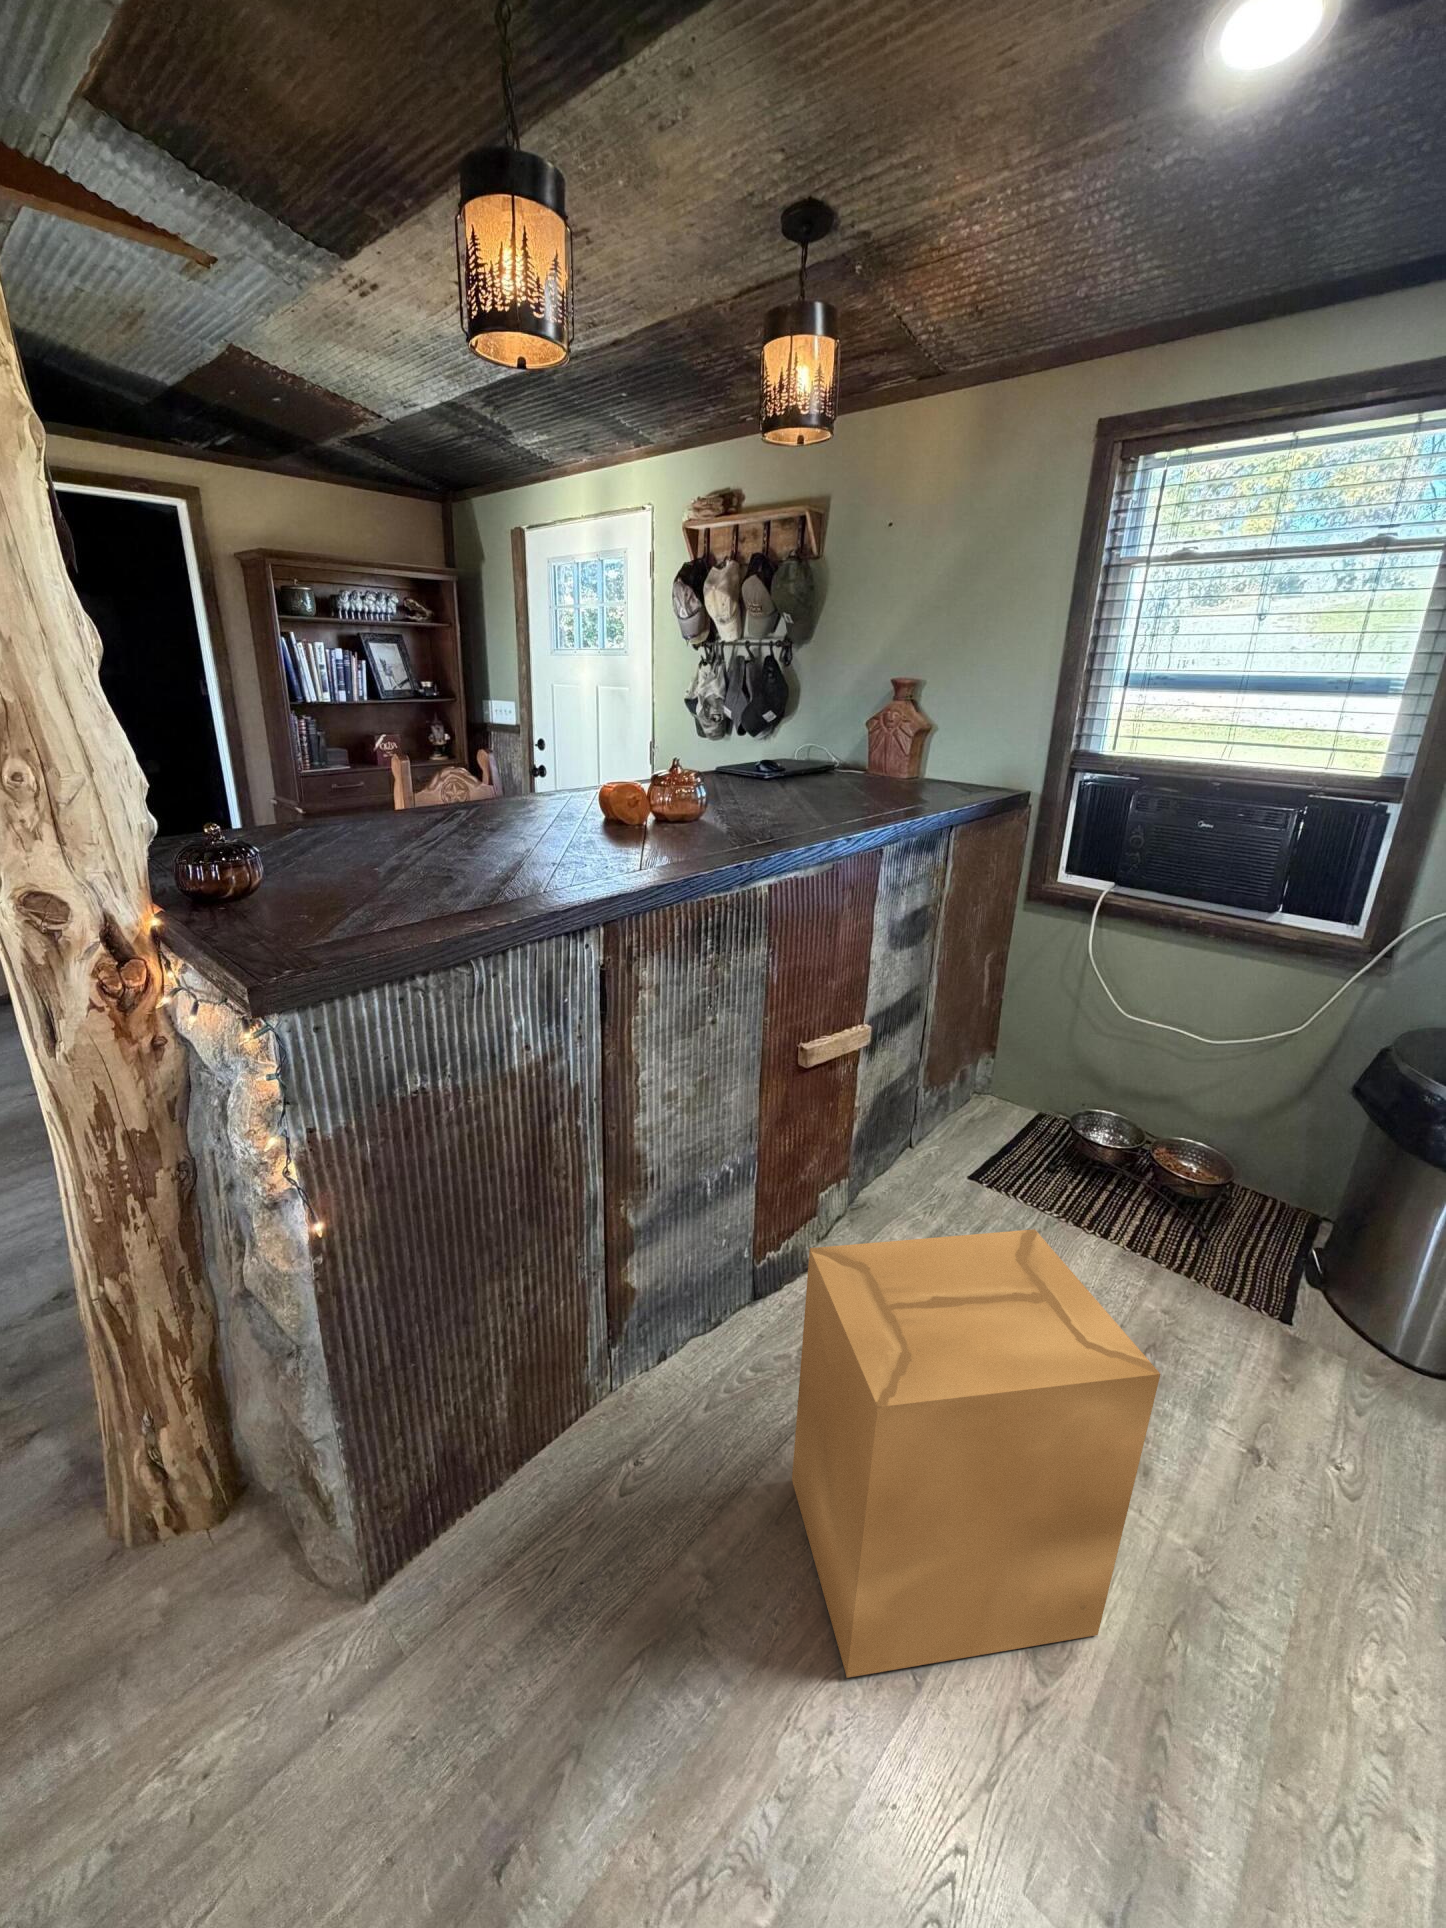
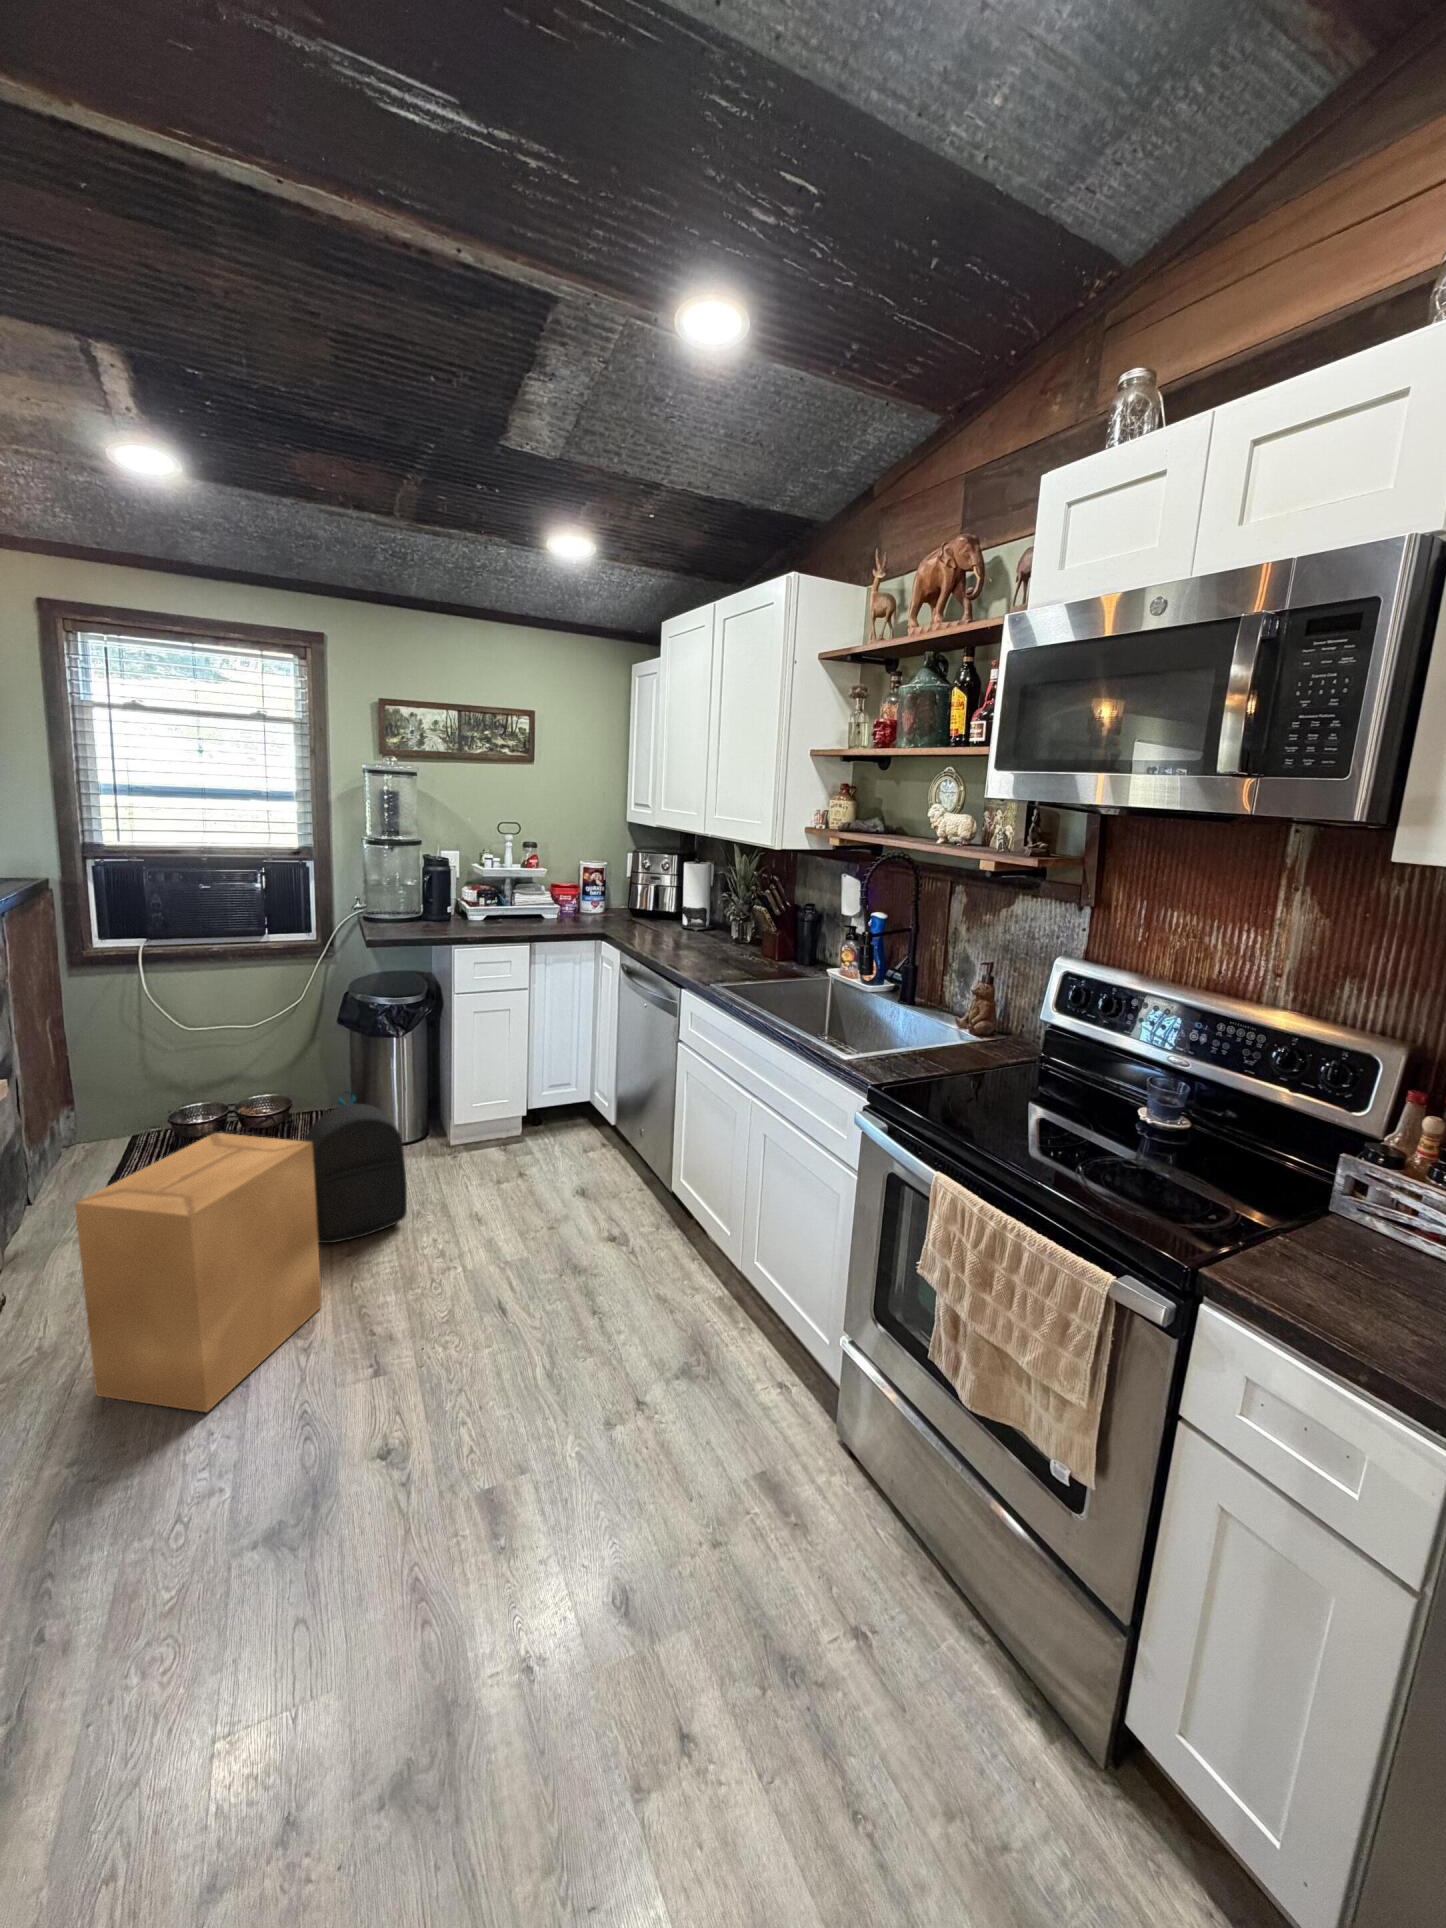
backpack: none [1154,1255,1390,1569] -> present [306,1091,407,1243]

